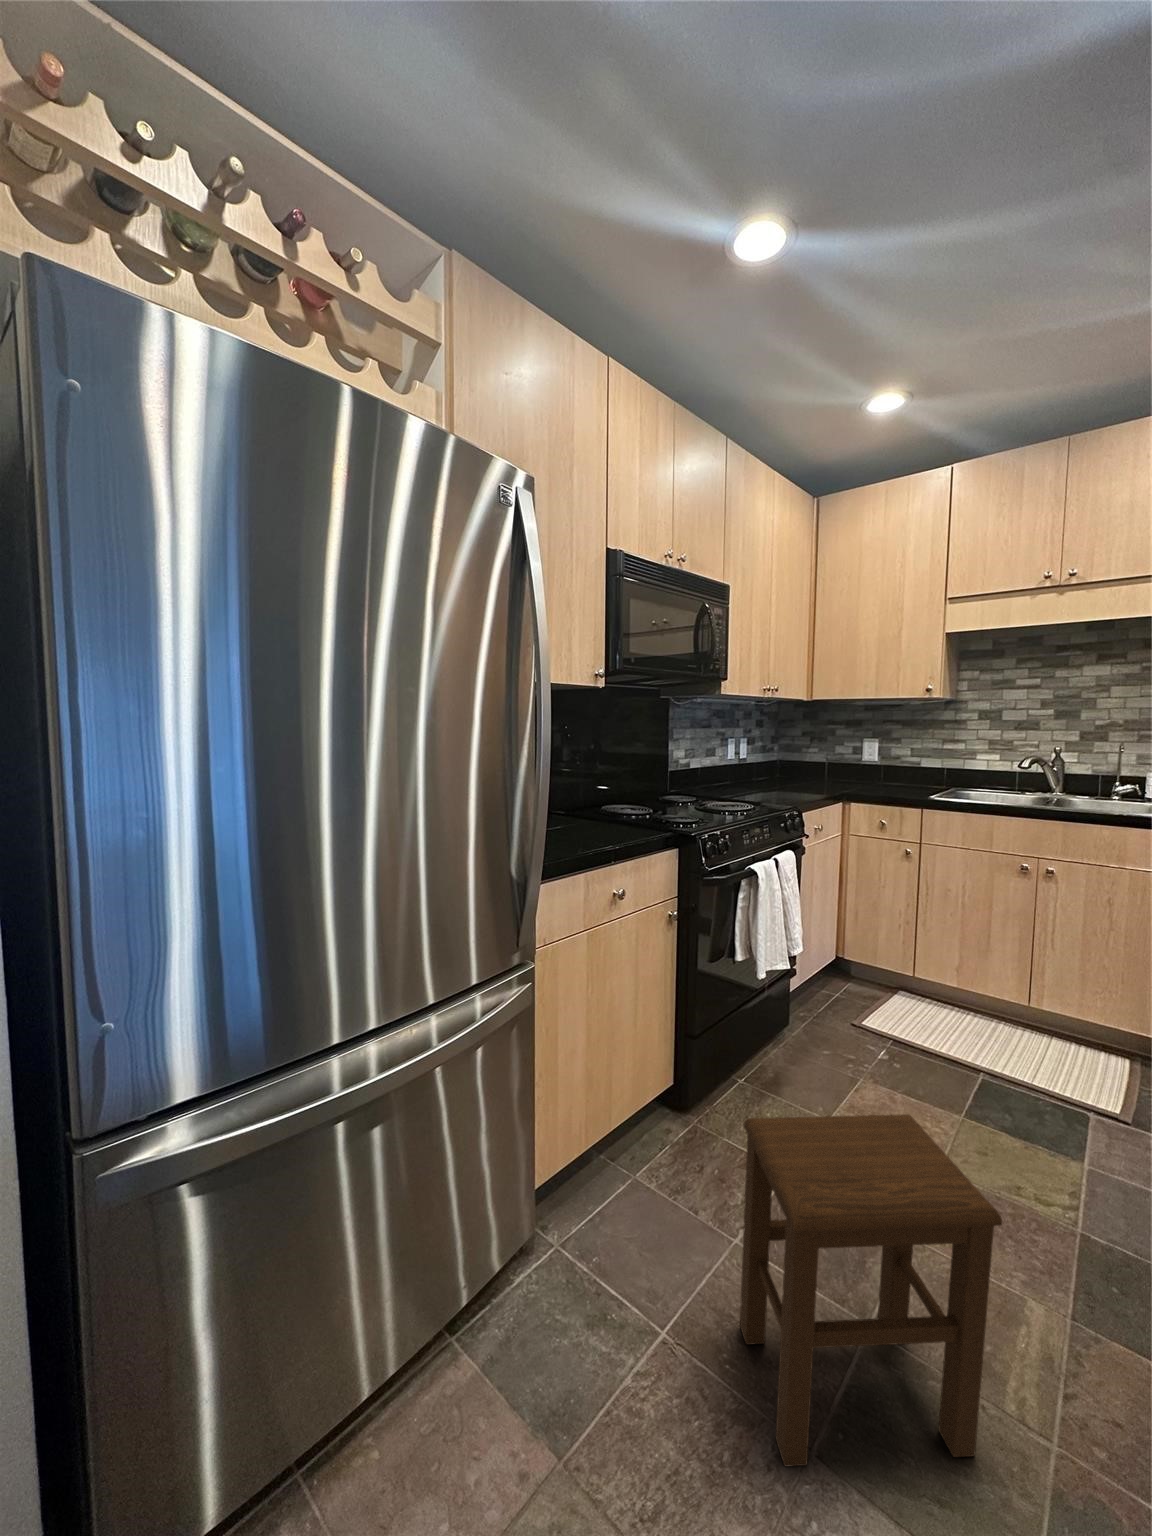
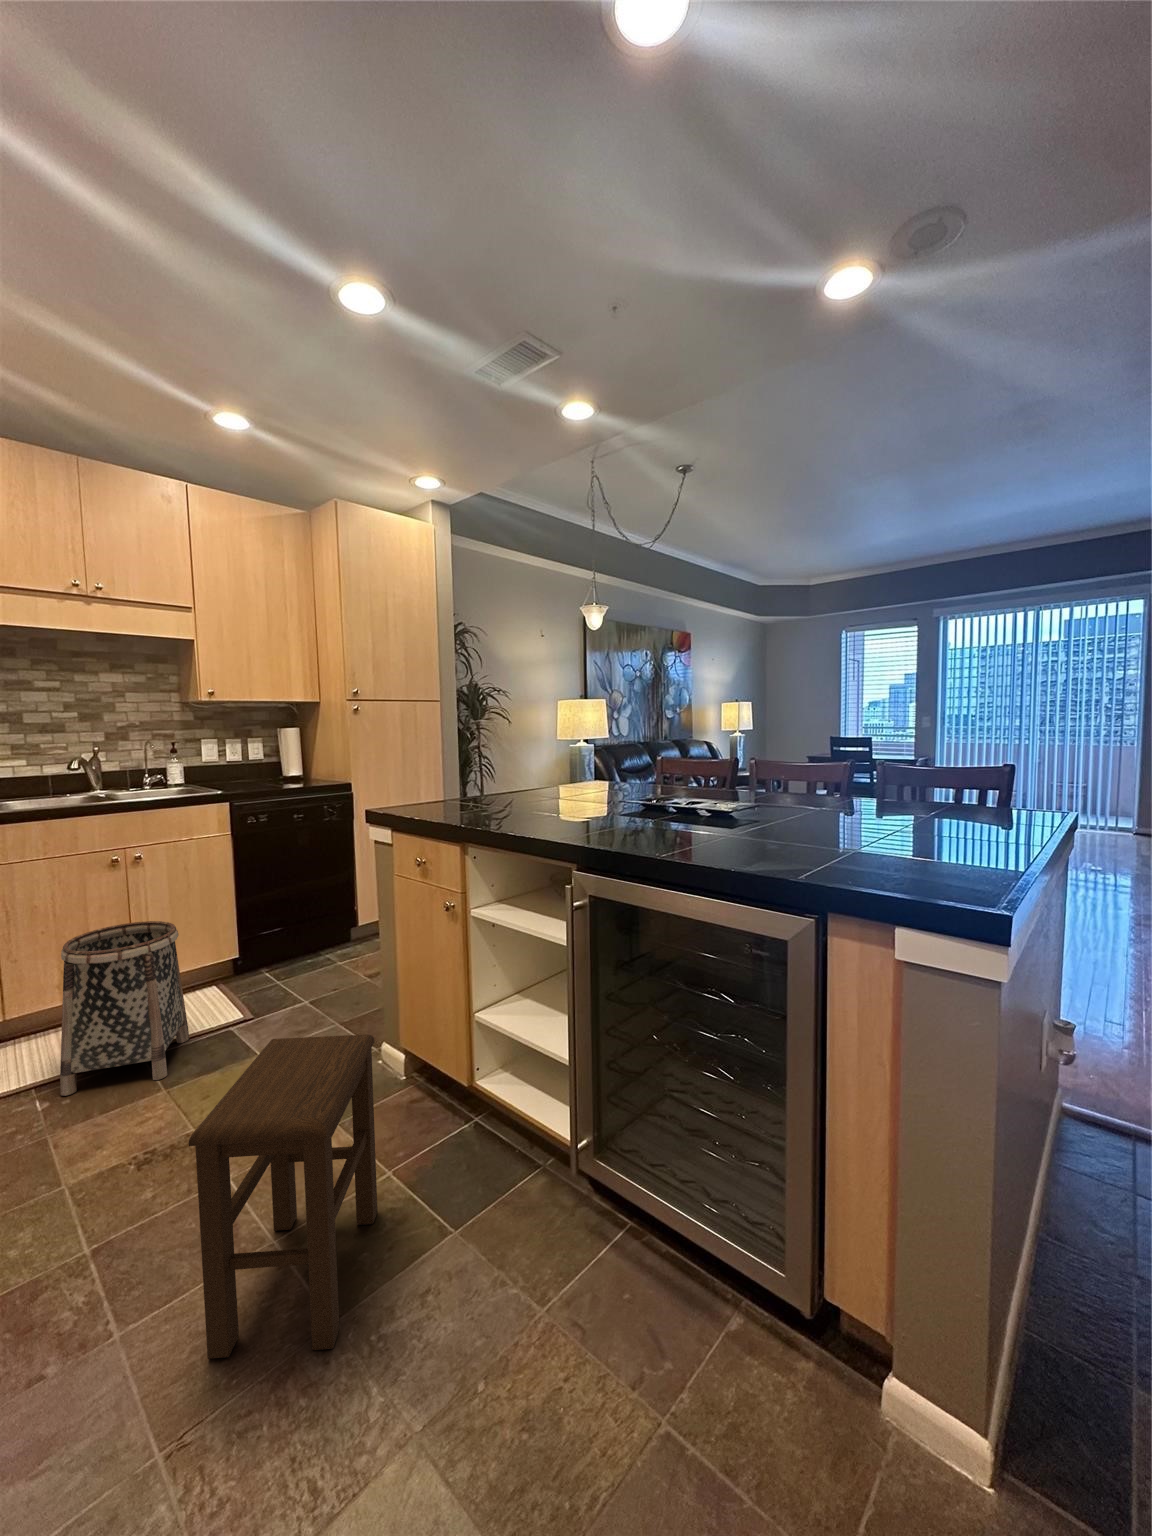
basket: none [901,927,1039,1107] -> present [60,921,189,1096]

